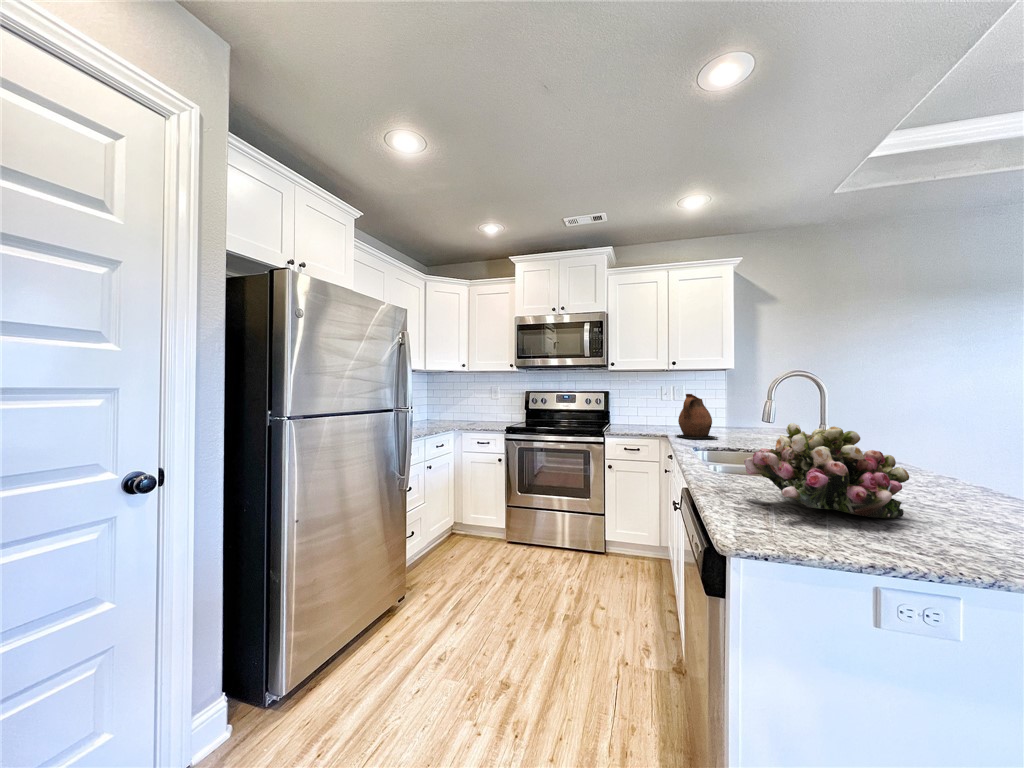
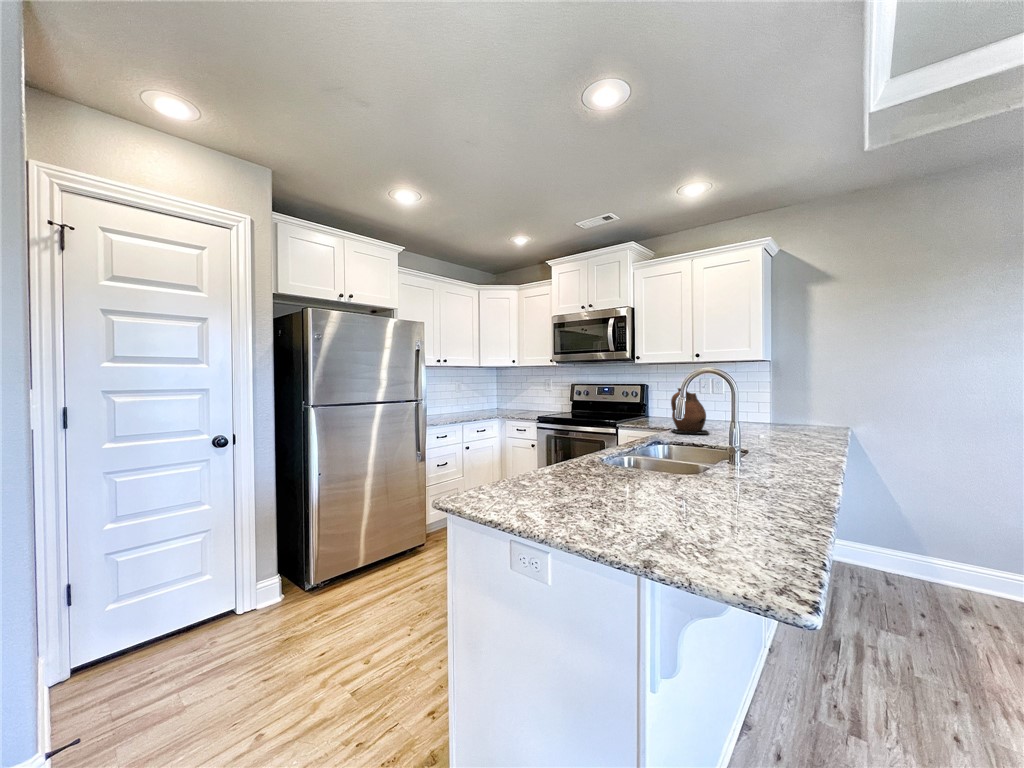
flower arrangement: present [744,423,909,518] -> none [511,419,633,500]

